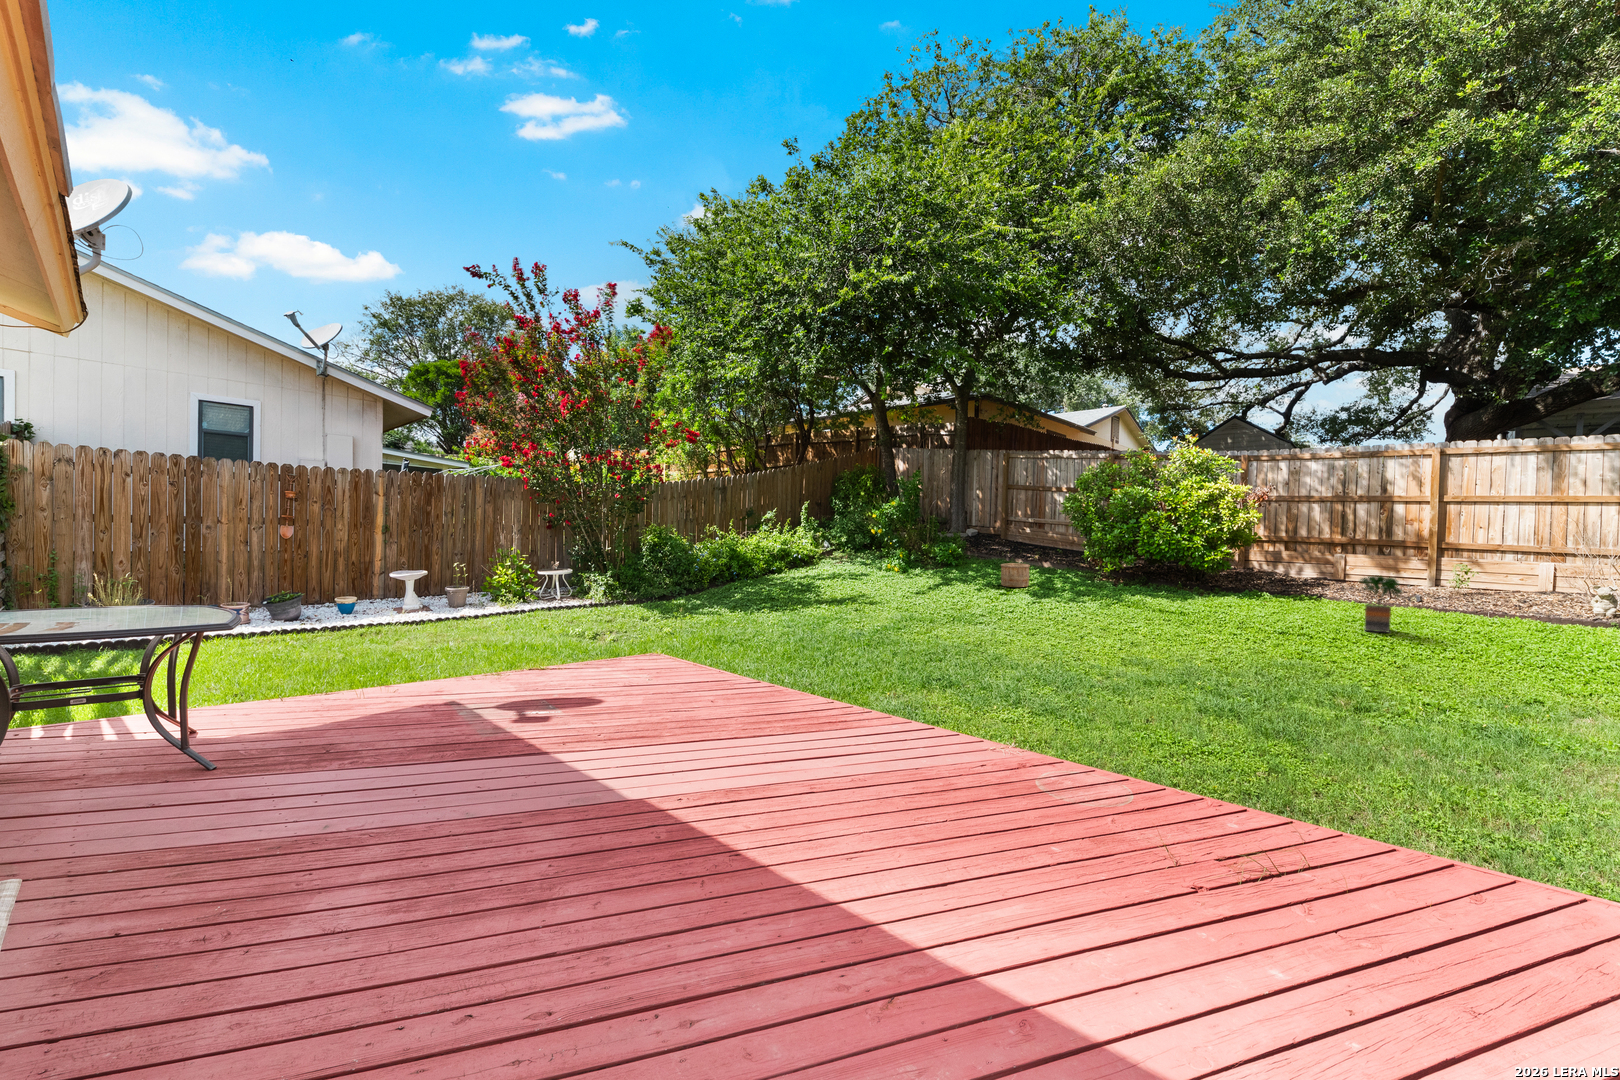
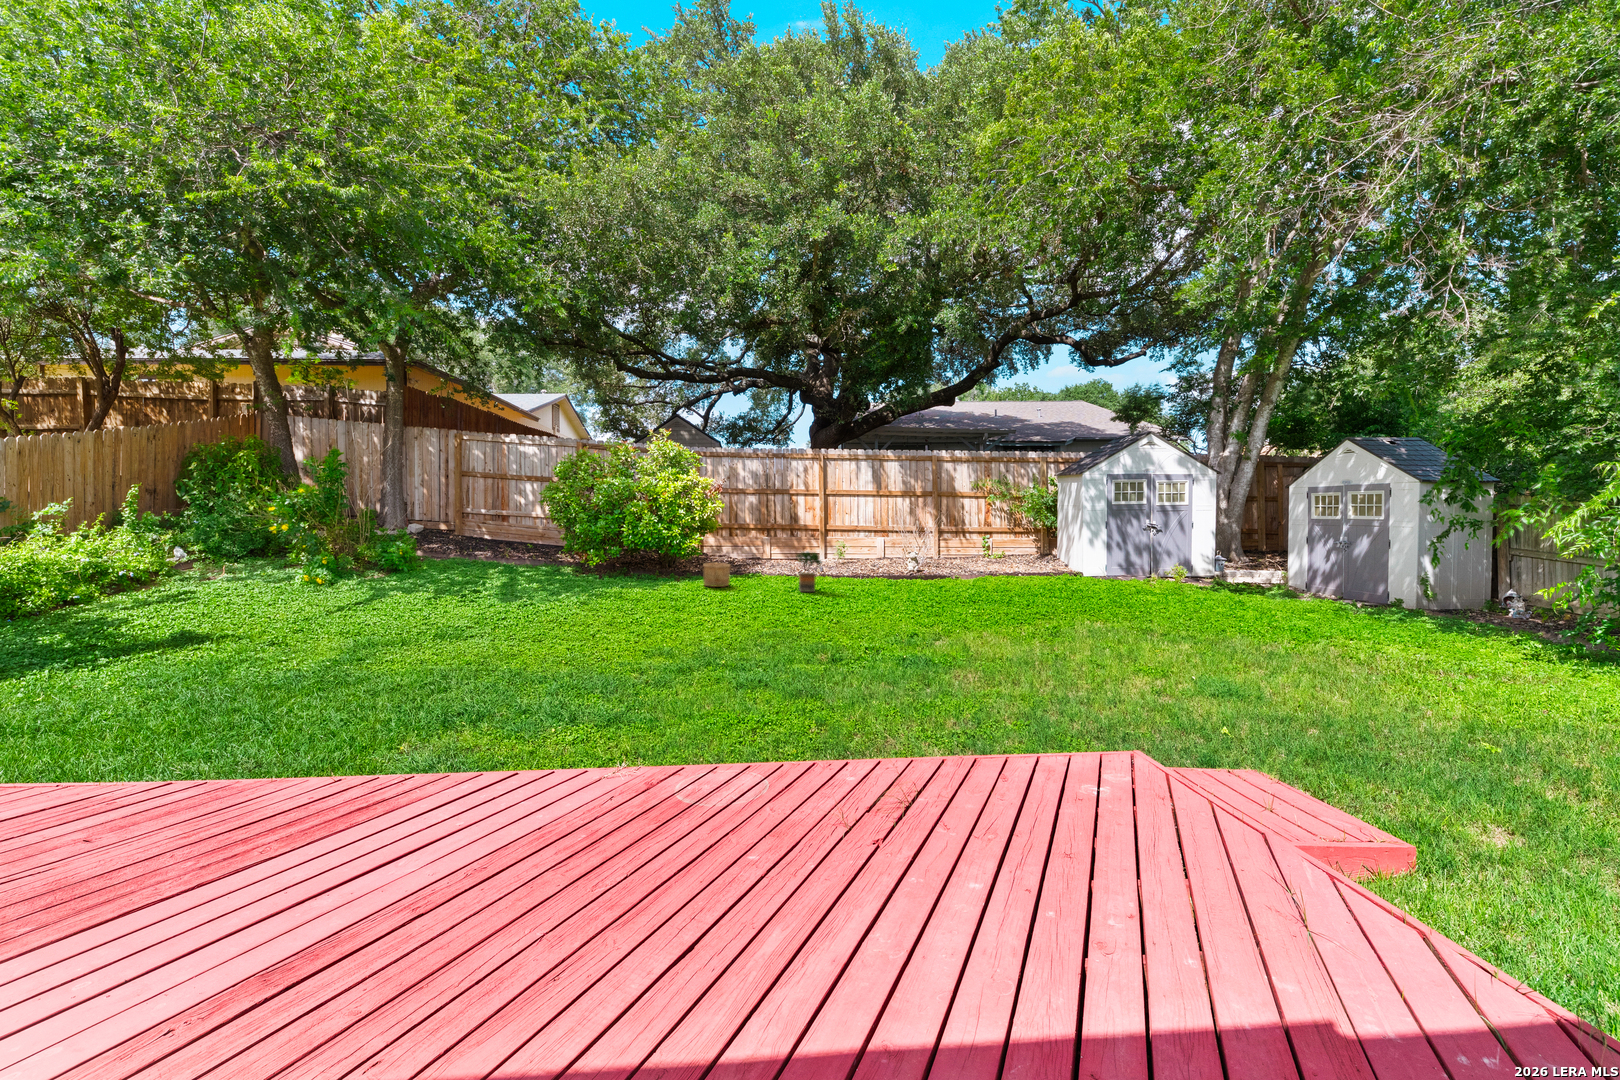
wooden bucket: present [1001,563,1030,587] -> present [703,563,730,587]

